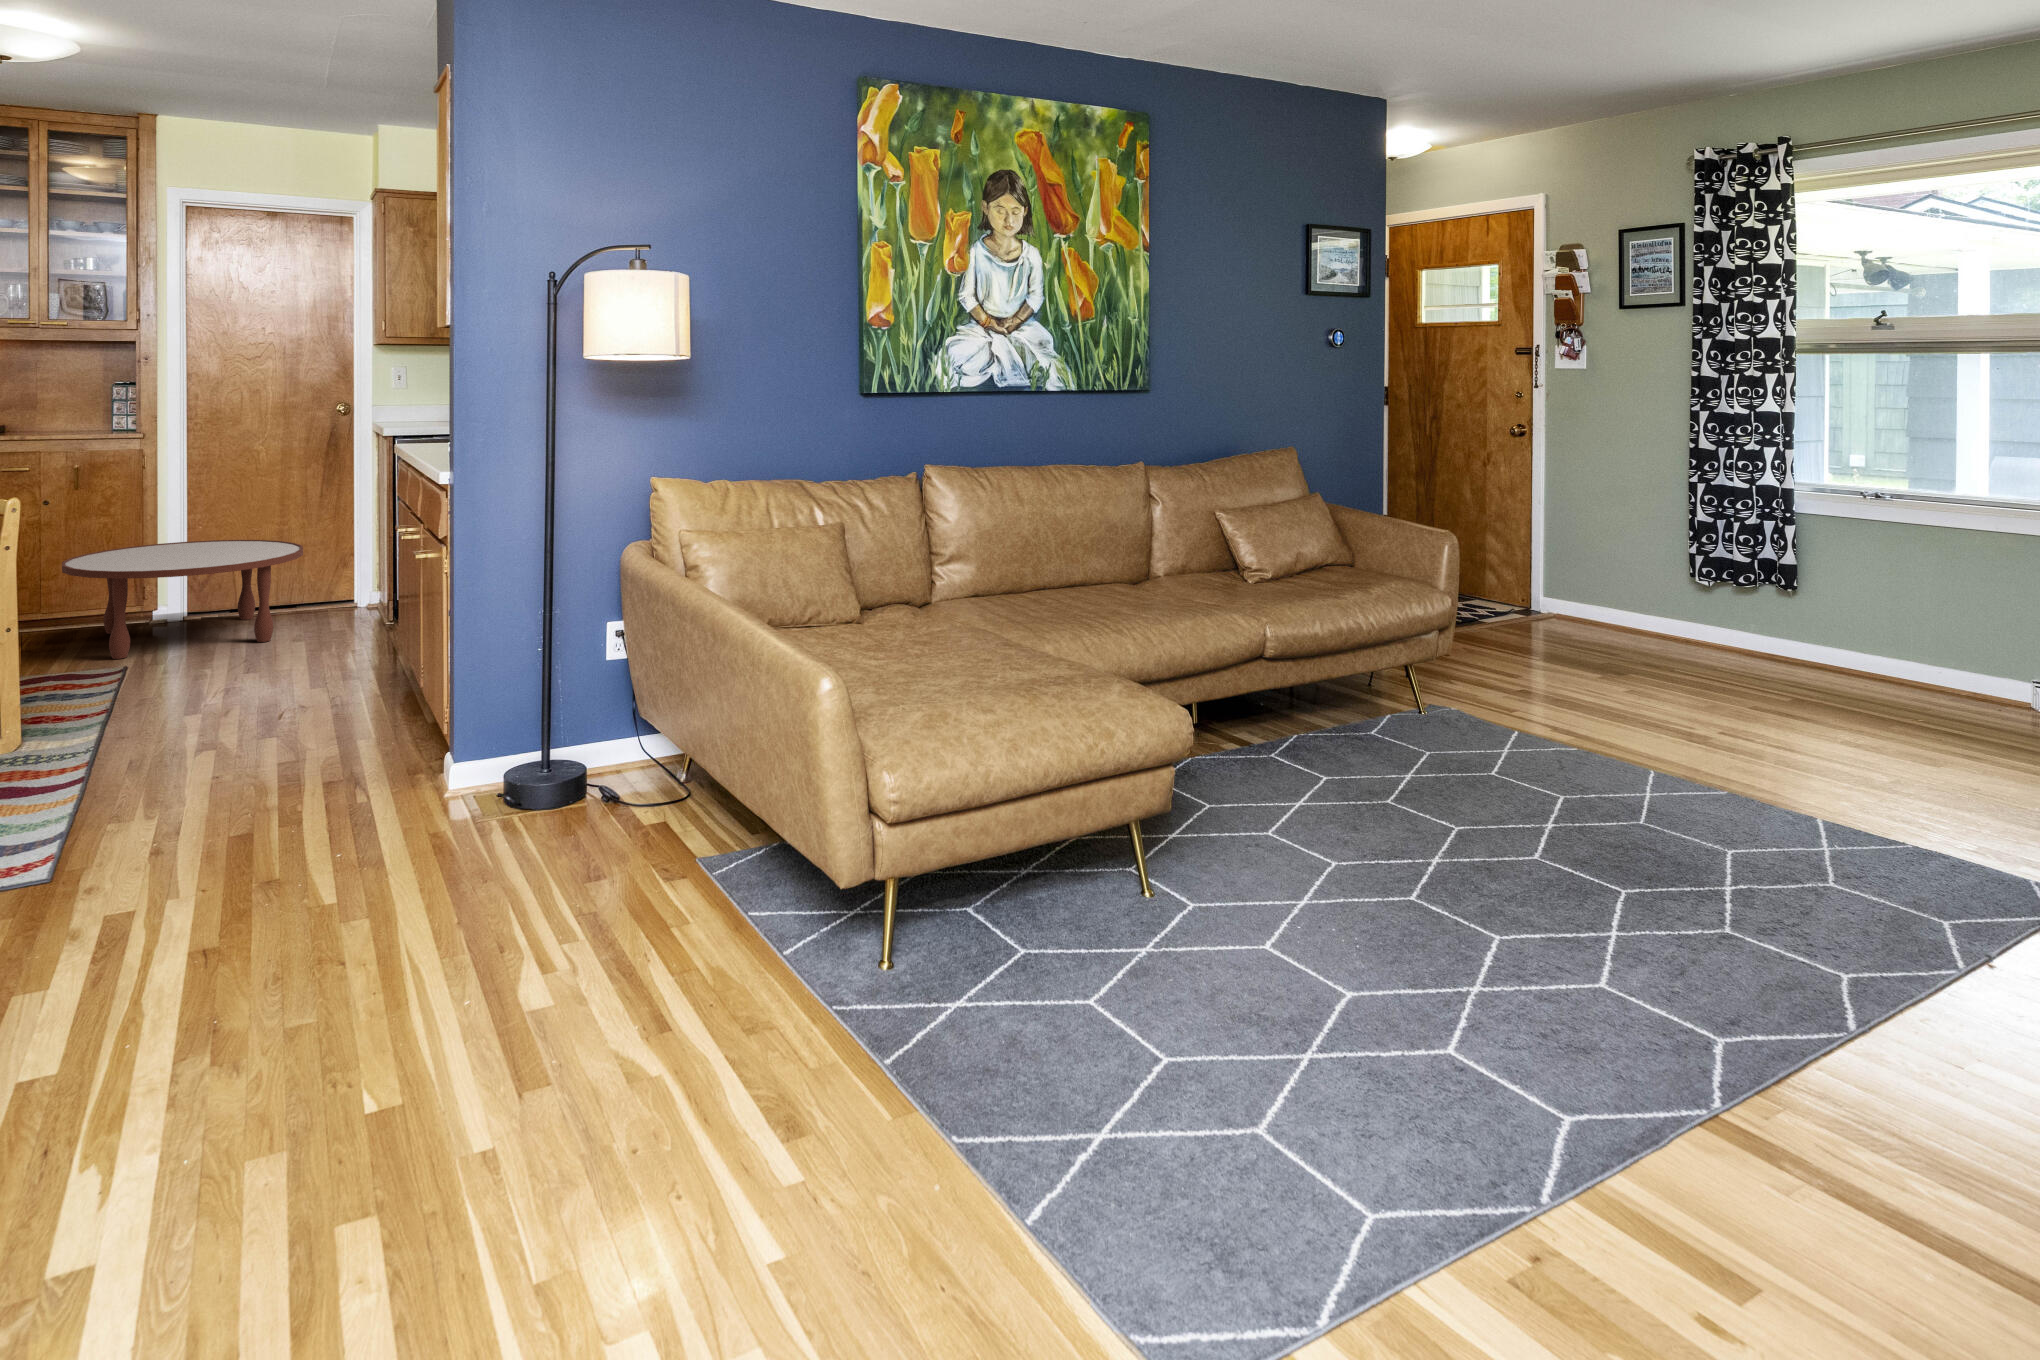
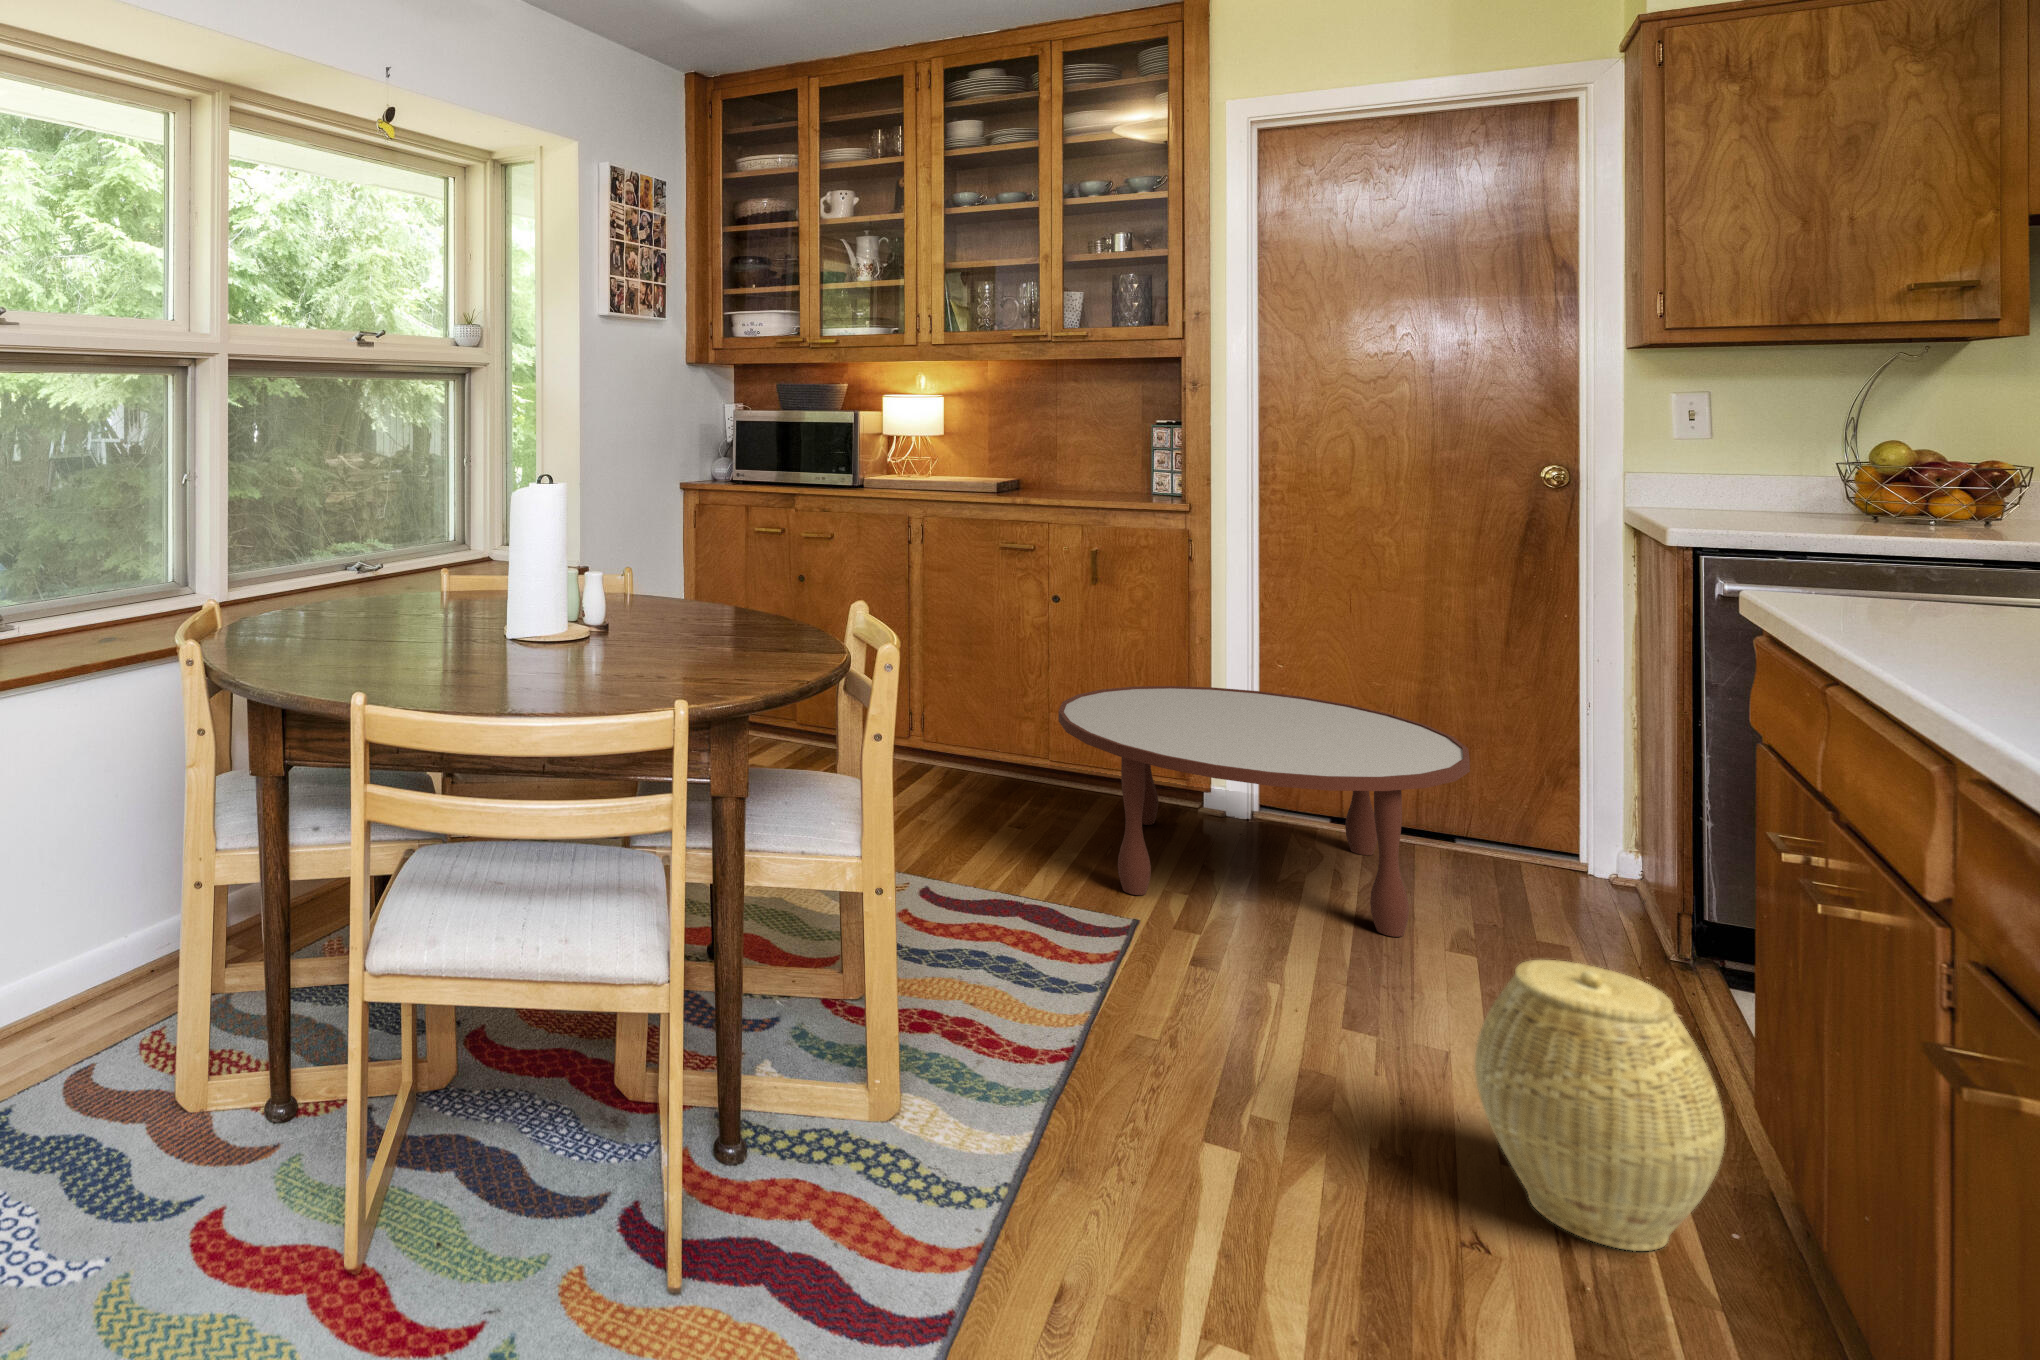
woven basket: none [304,594,389,694] -> present [1475,960,1725,1251]

